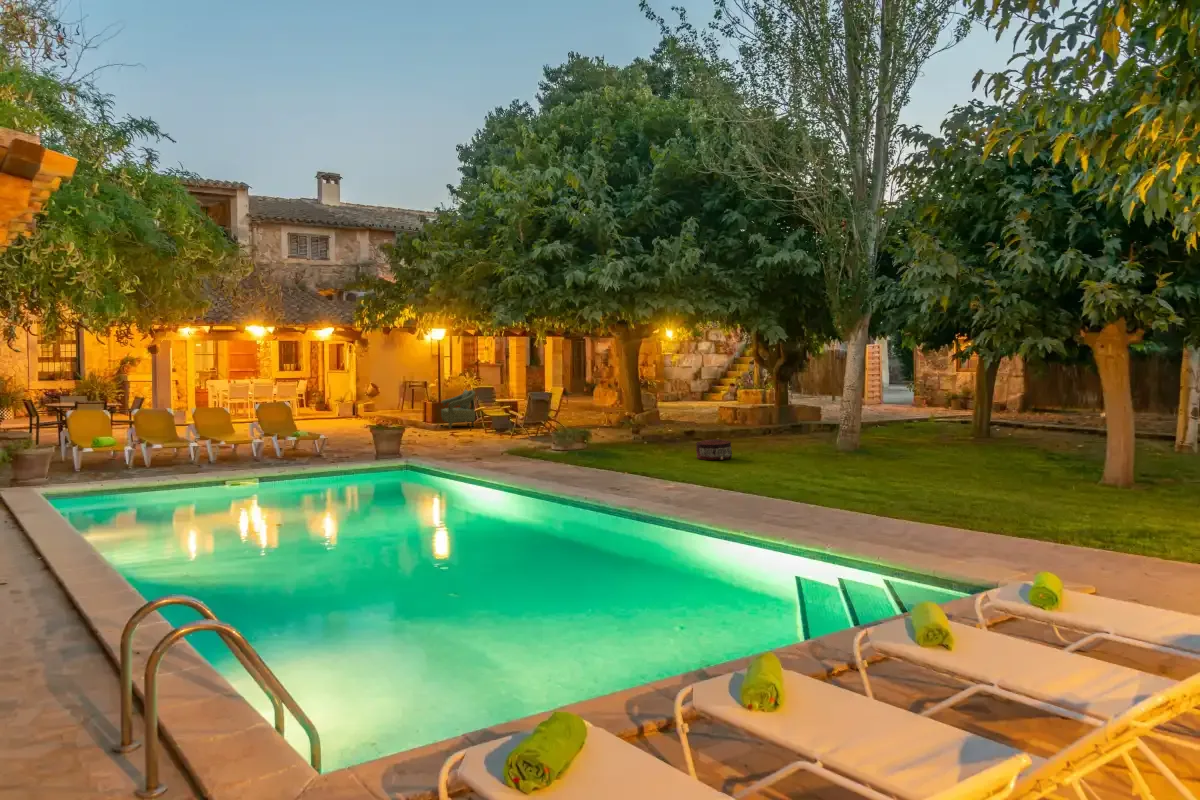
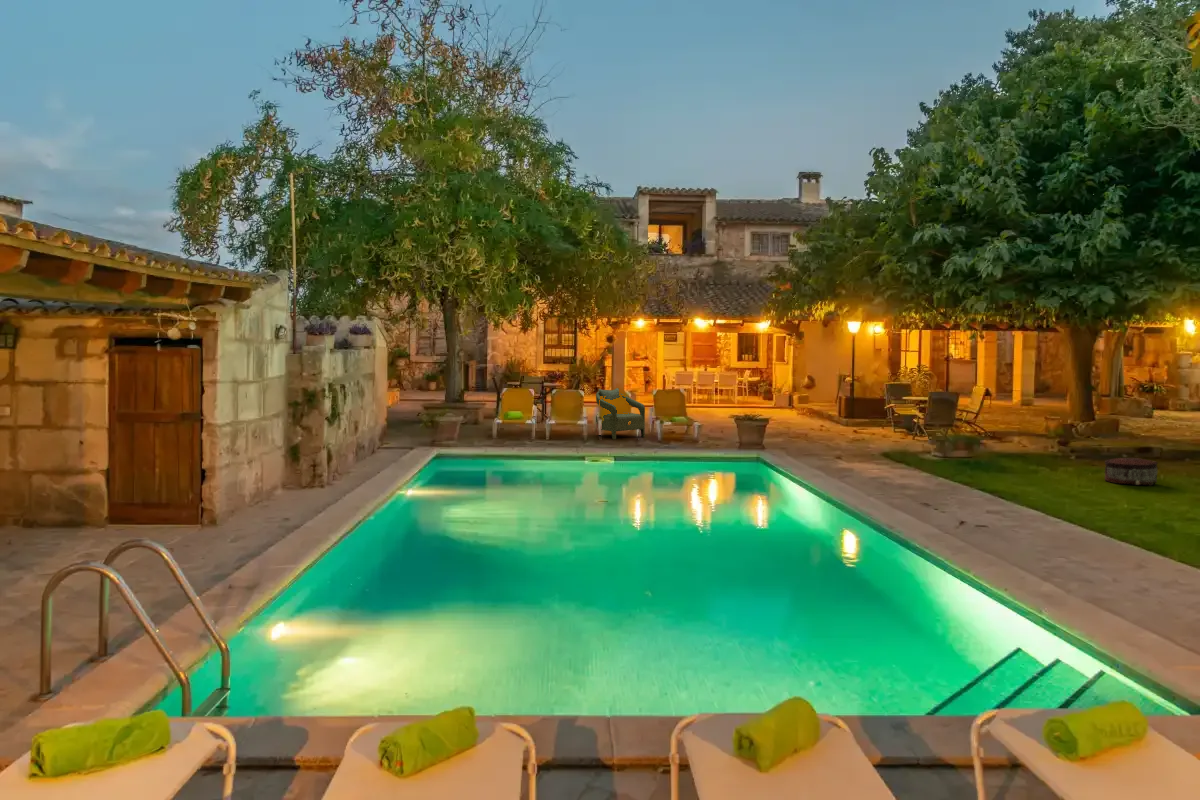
armchair: present [441,390,475,429] -> present [596,388,645,440]

